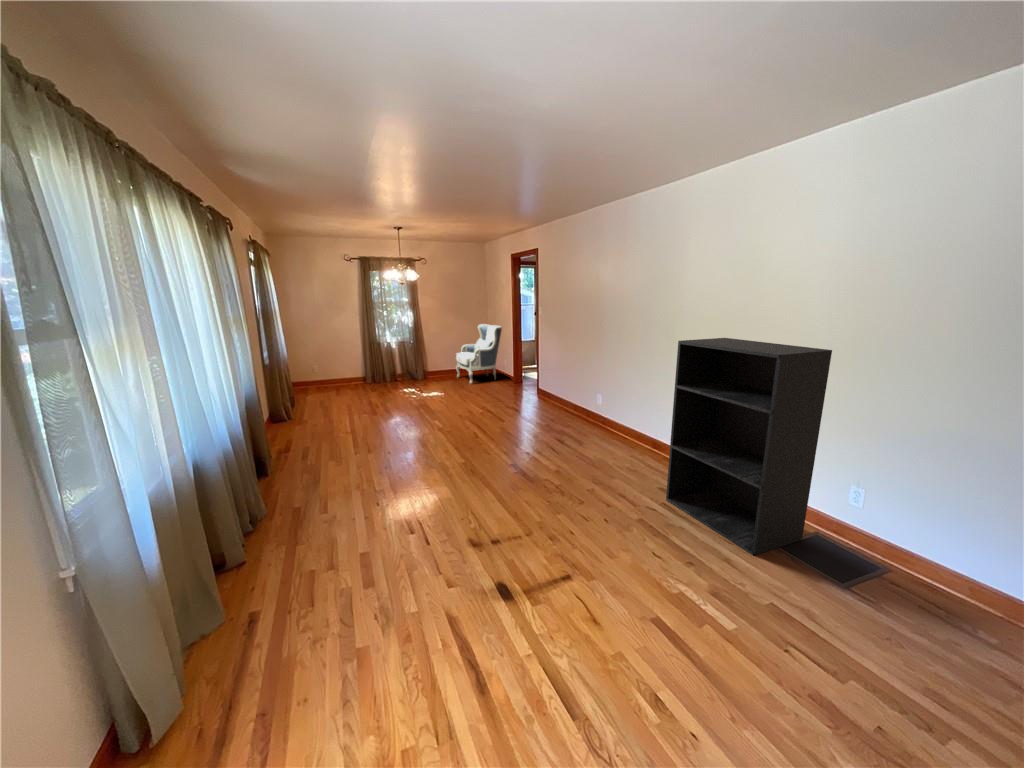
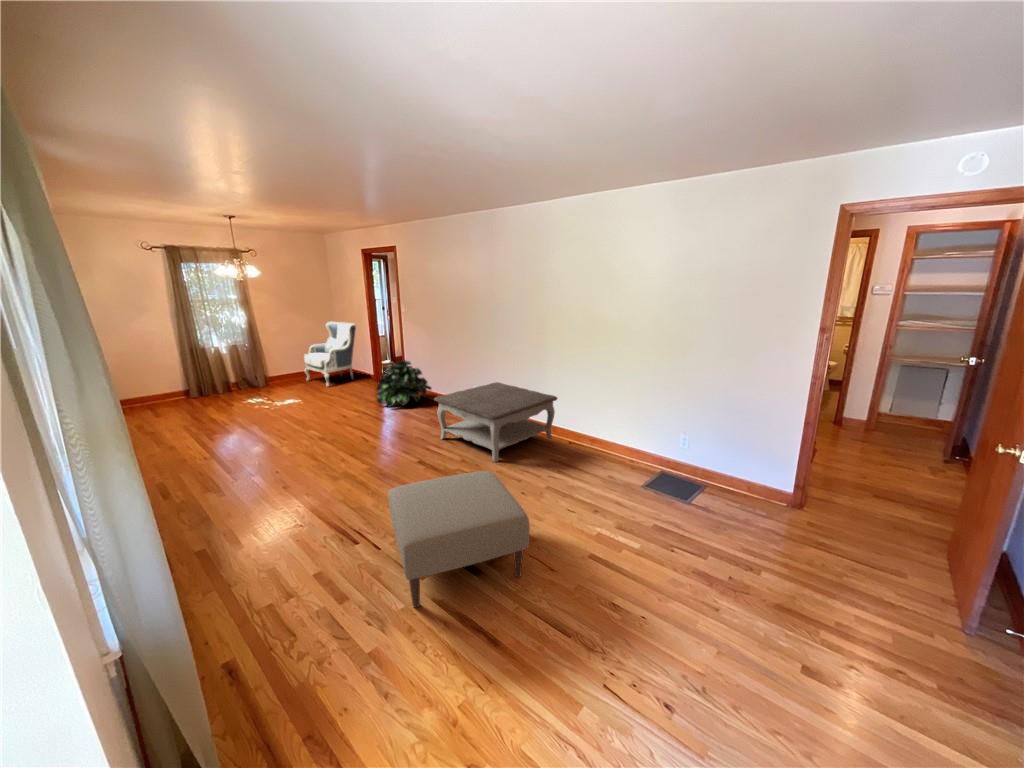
bookshelf: present [666,338,832,556] -> none [560,335,669,496]
potted plant: none [503,362,558,408] -> present [377,361,431,407]
coffee table: none [541,391,682,479] -> present [434,382,557,462]
ottoman: none [412,481,563,618] -> present [388,471,530,607]

